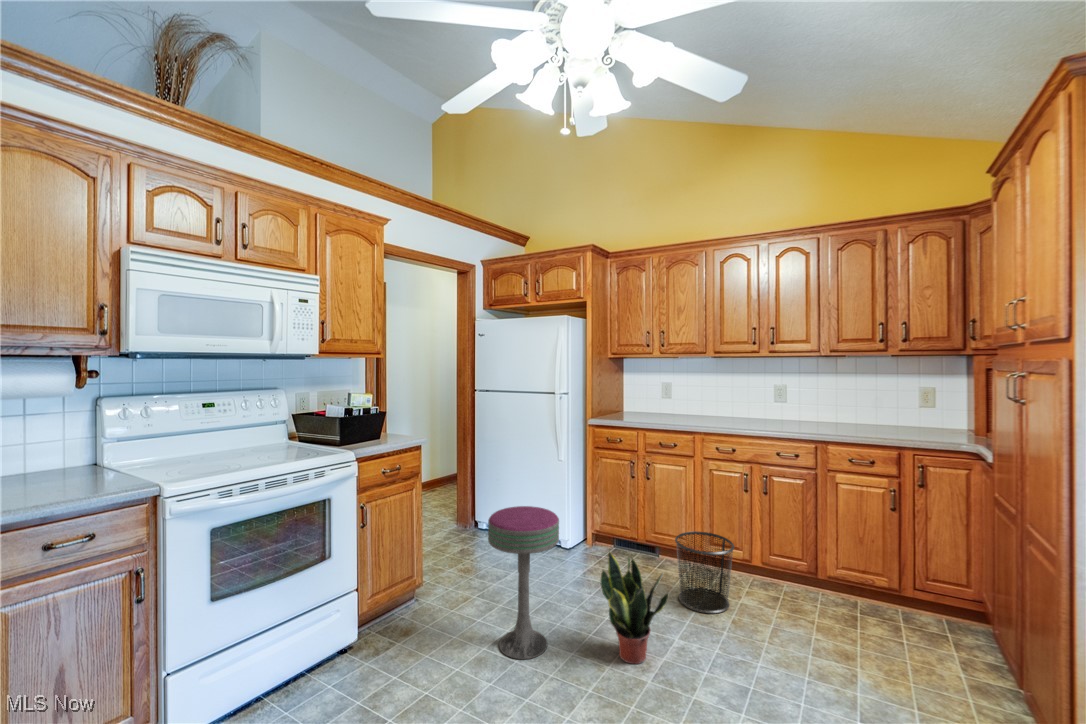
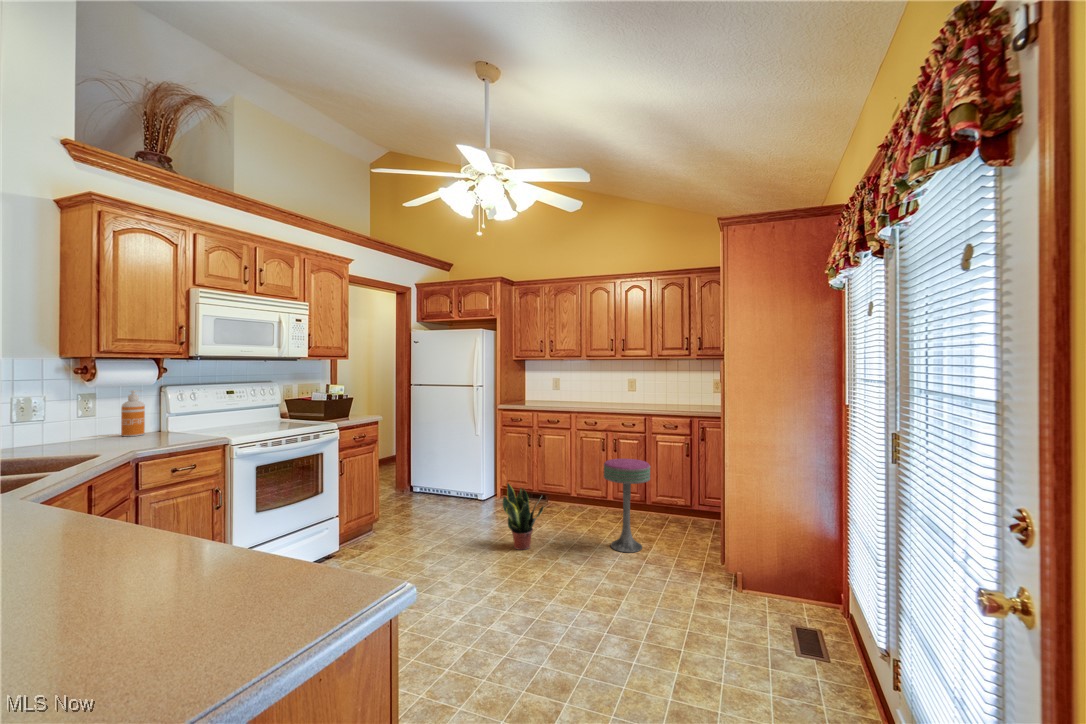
soap dispenser: none [29,405,68,475] -> present [121,391,145,436]
bar stool: present [488,506,559,659] -> present [604,459,650,553]
waste bin: present [675,531,734,614] -> none [555,477,592,527]

